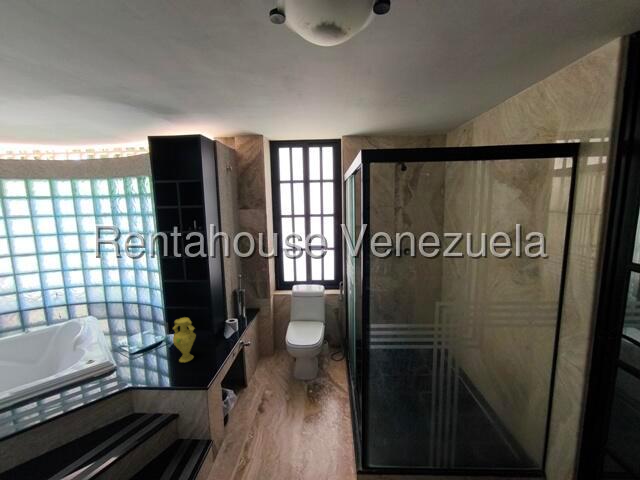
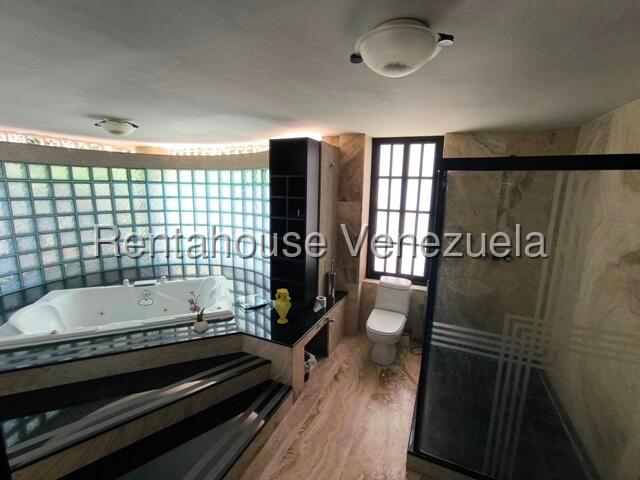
flower arrangement: none [24,349,67,409] -> present [188,291,208,333]

